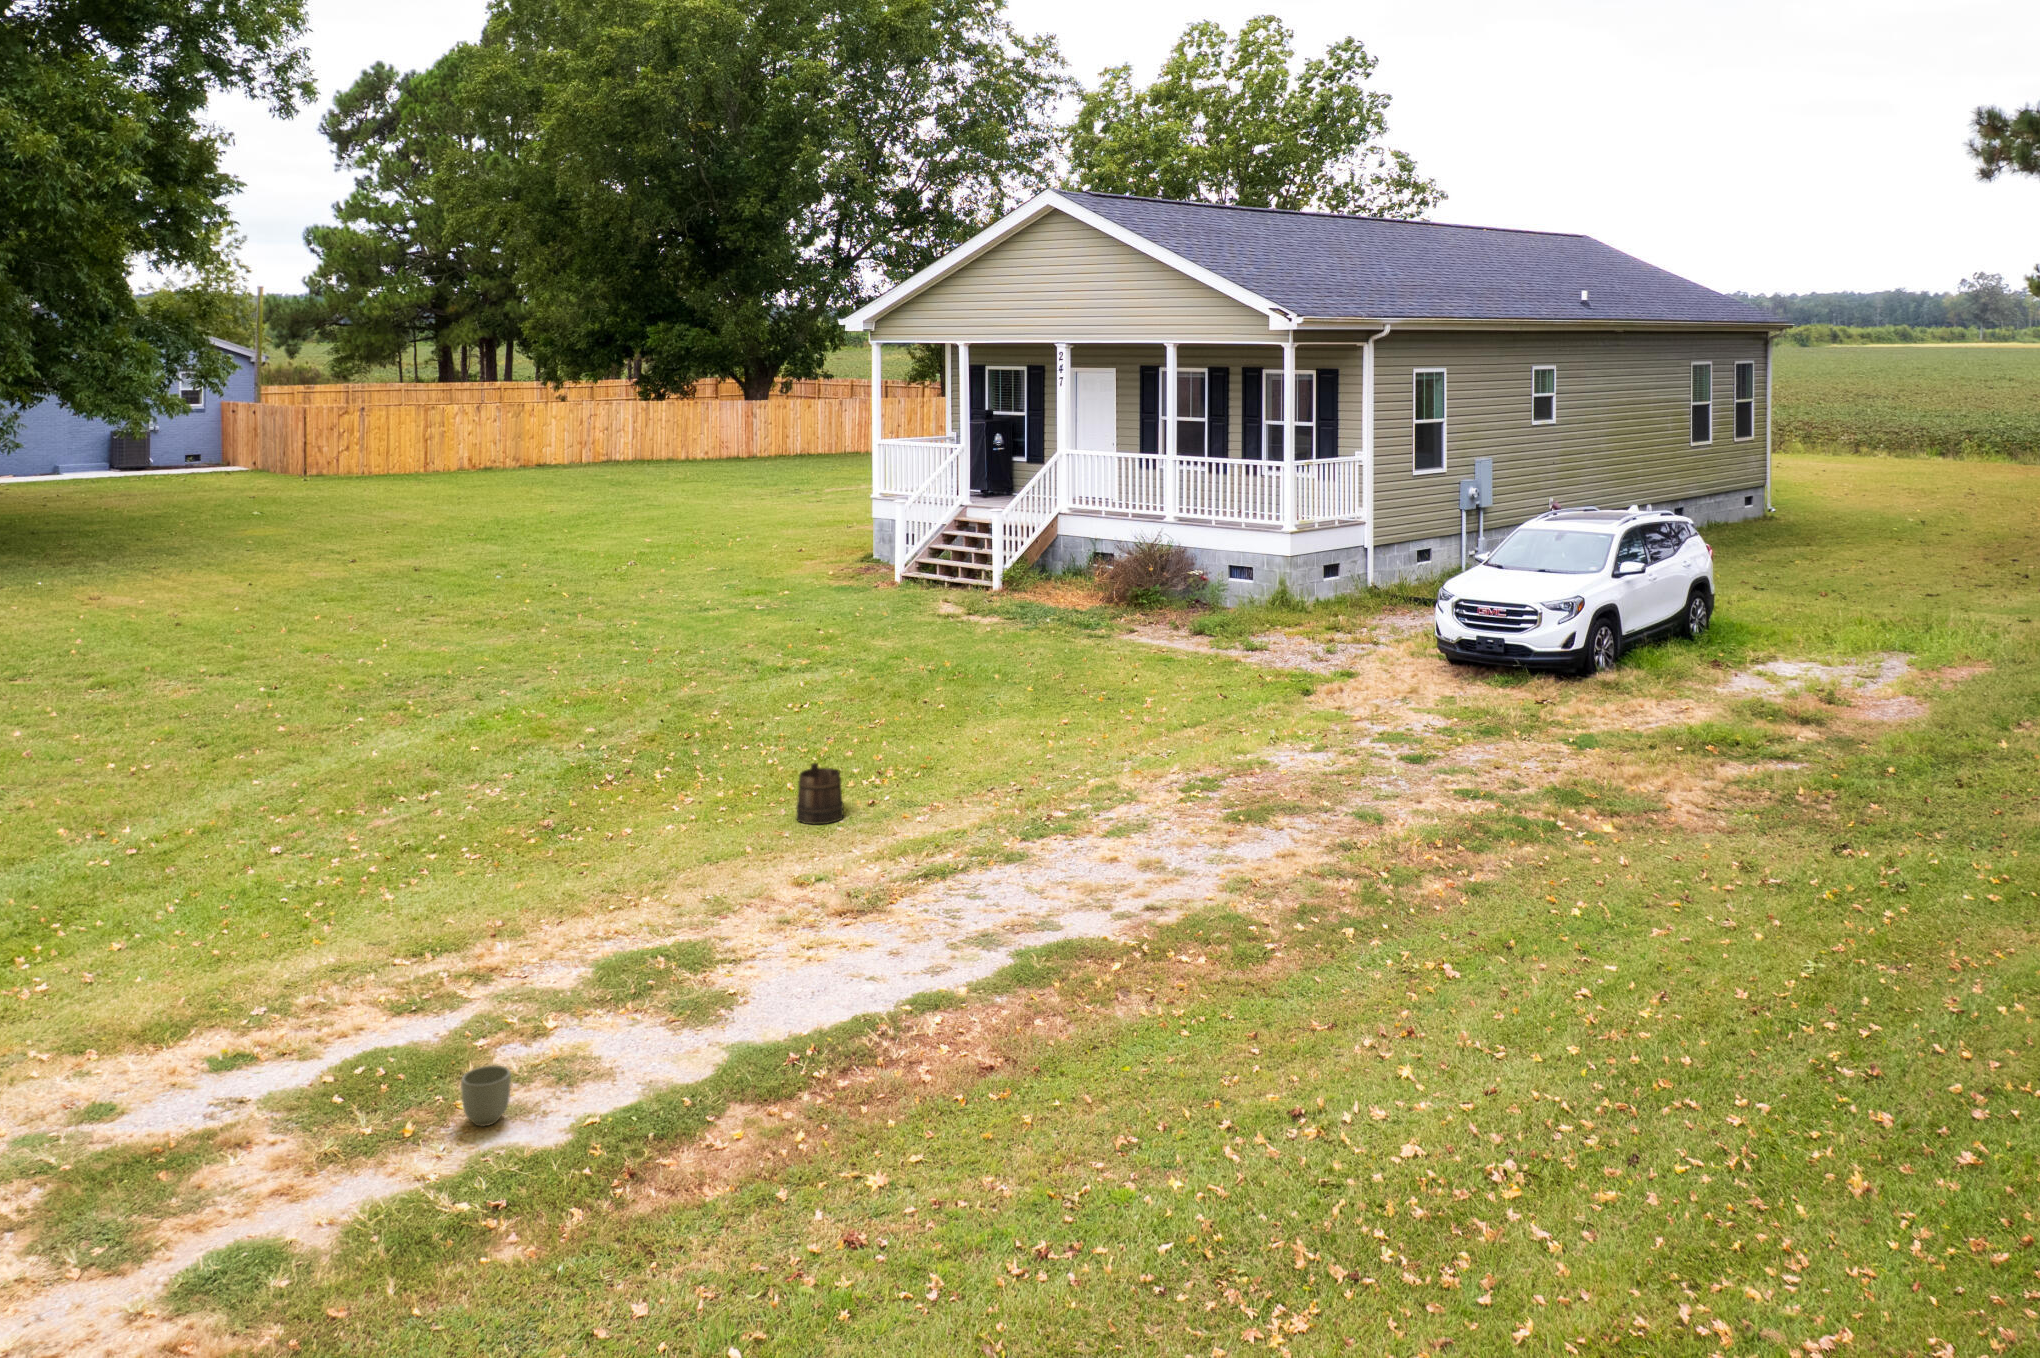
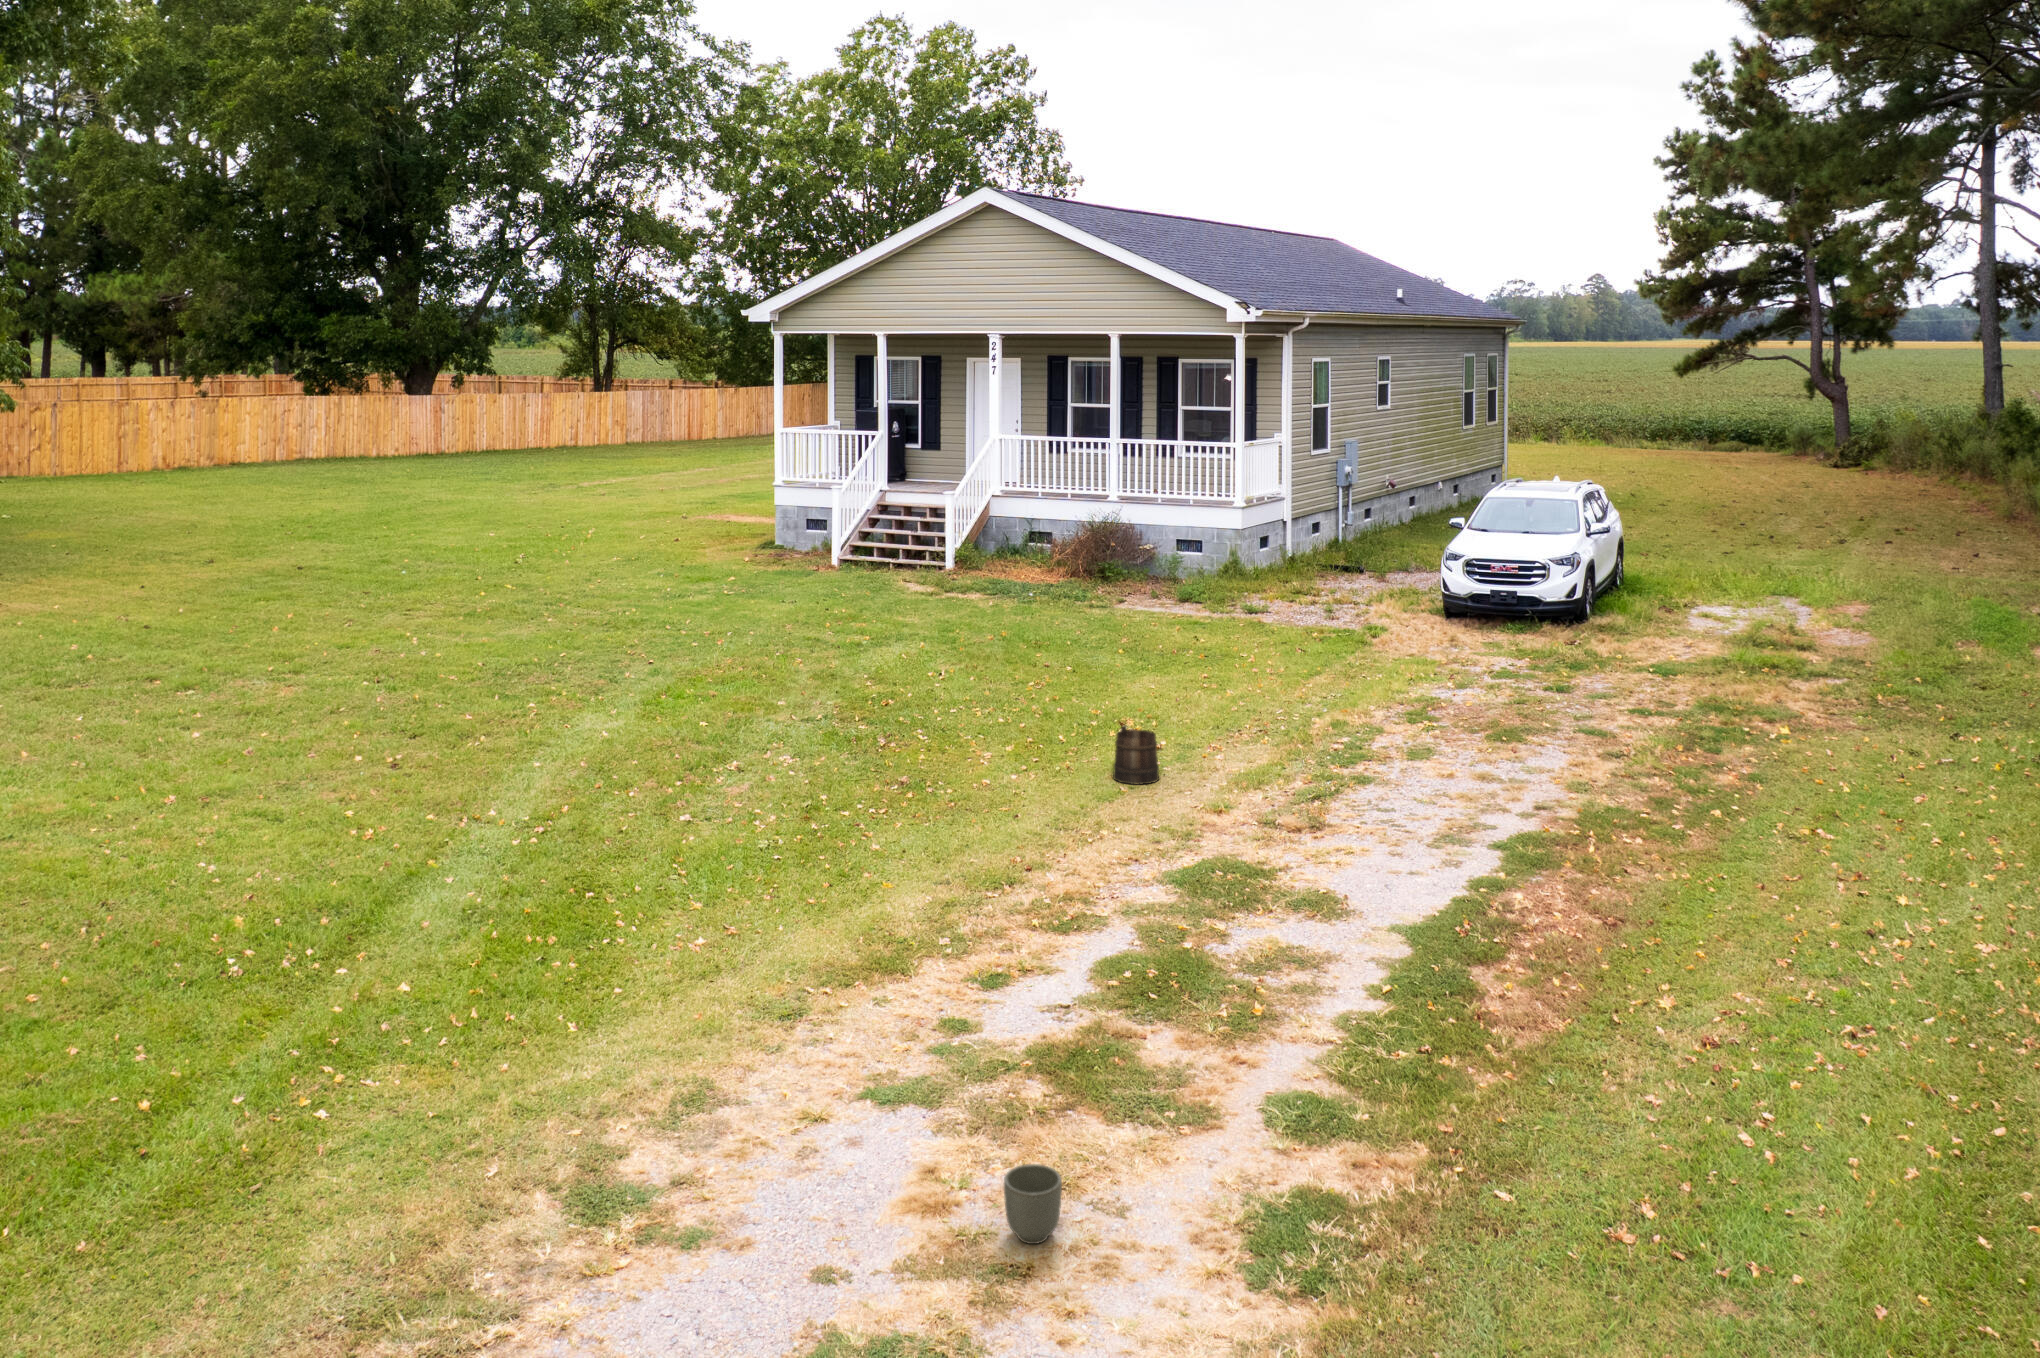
planter: present [461,1065,511,1126] -> present [1004,1164,1062,1244]

